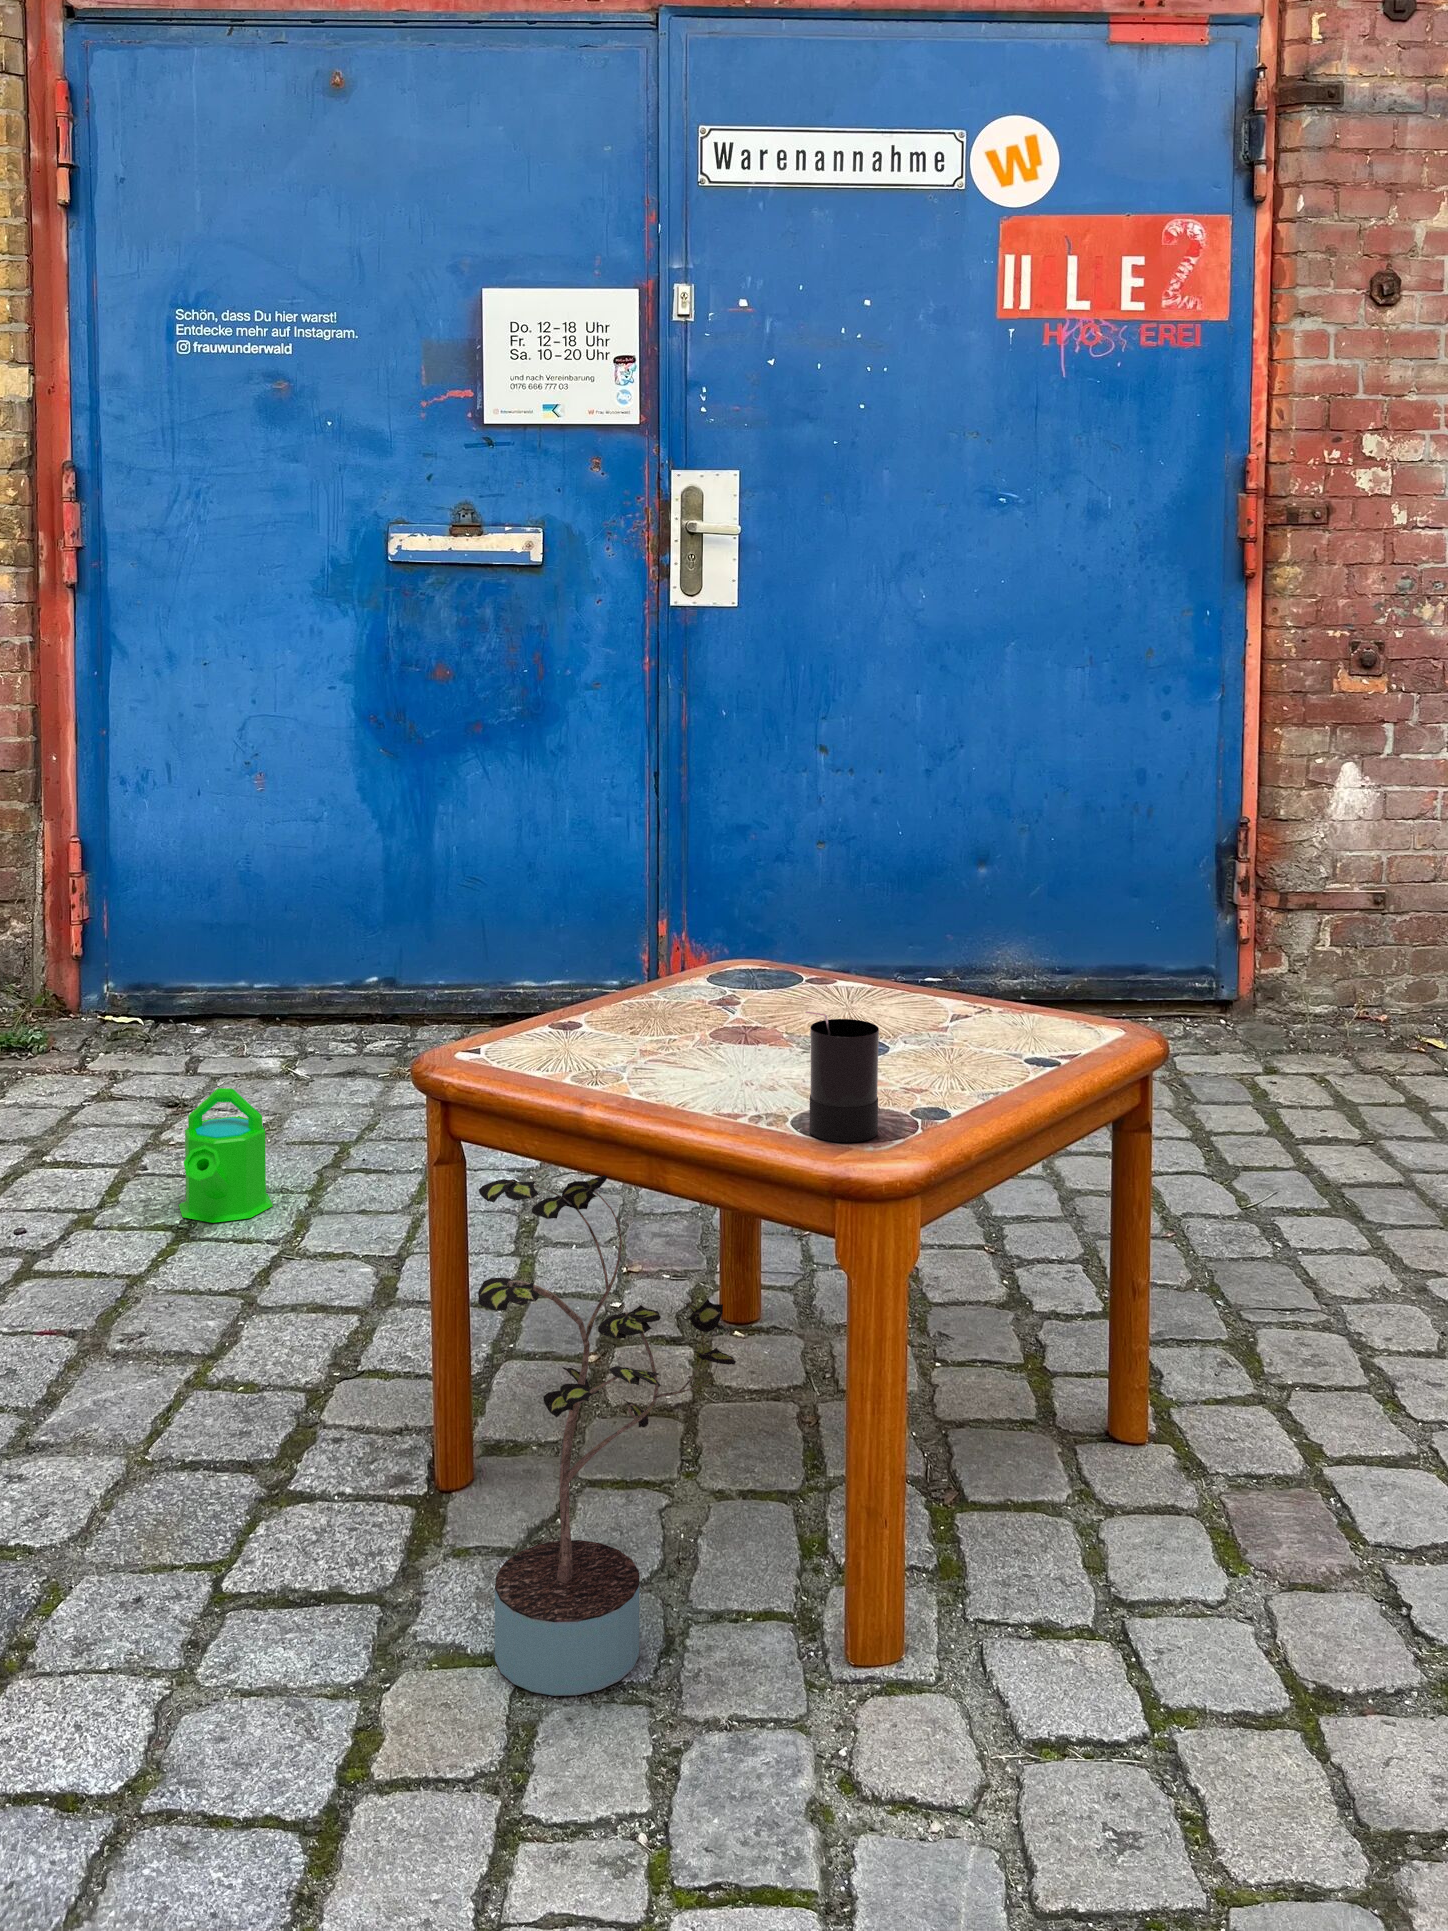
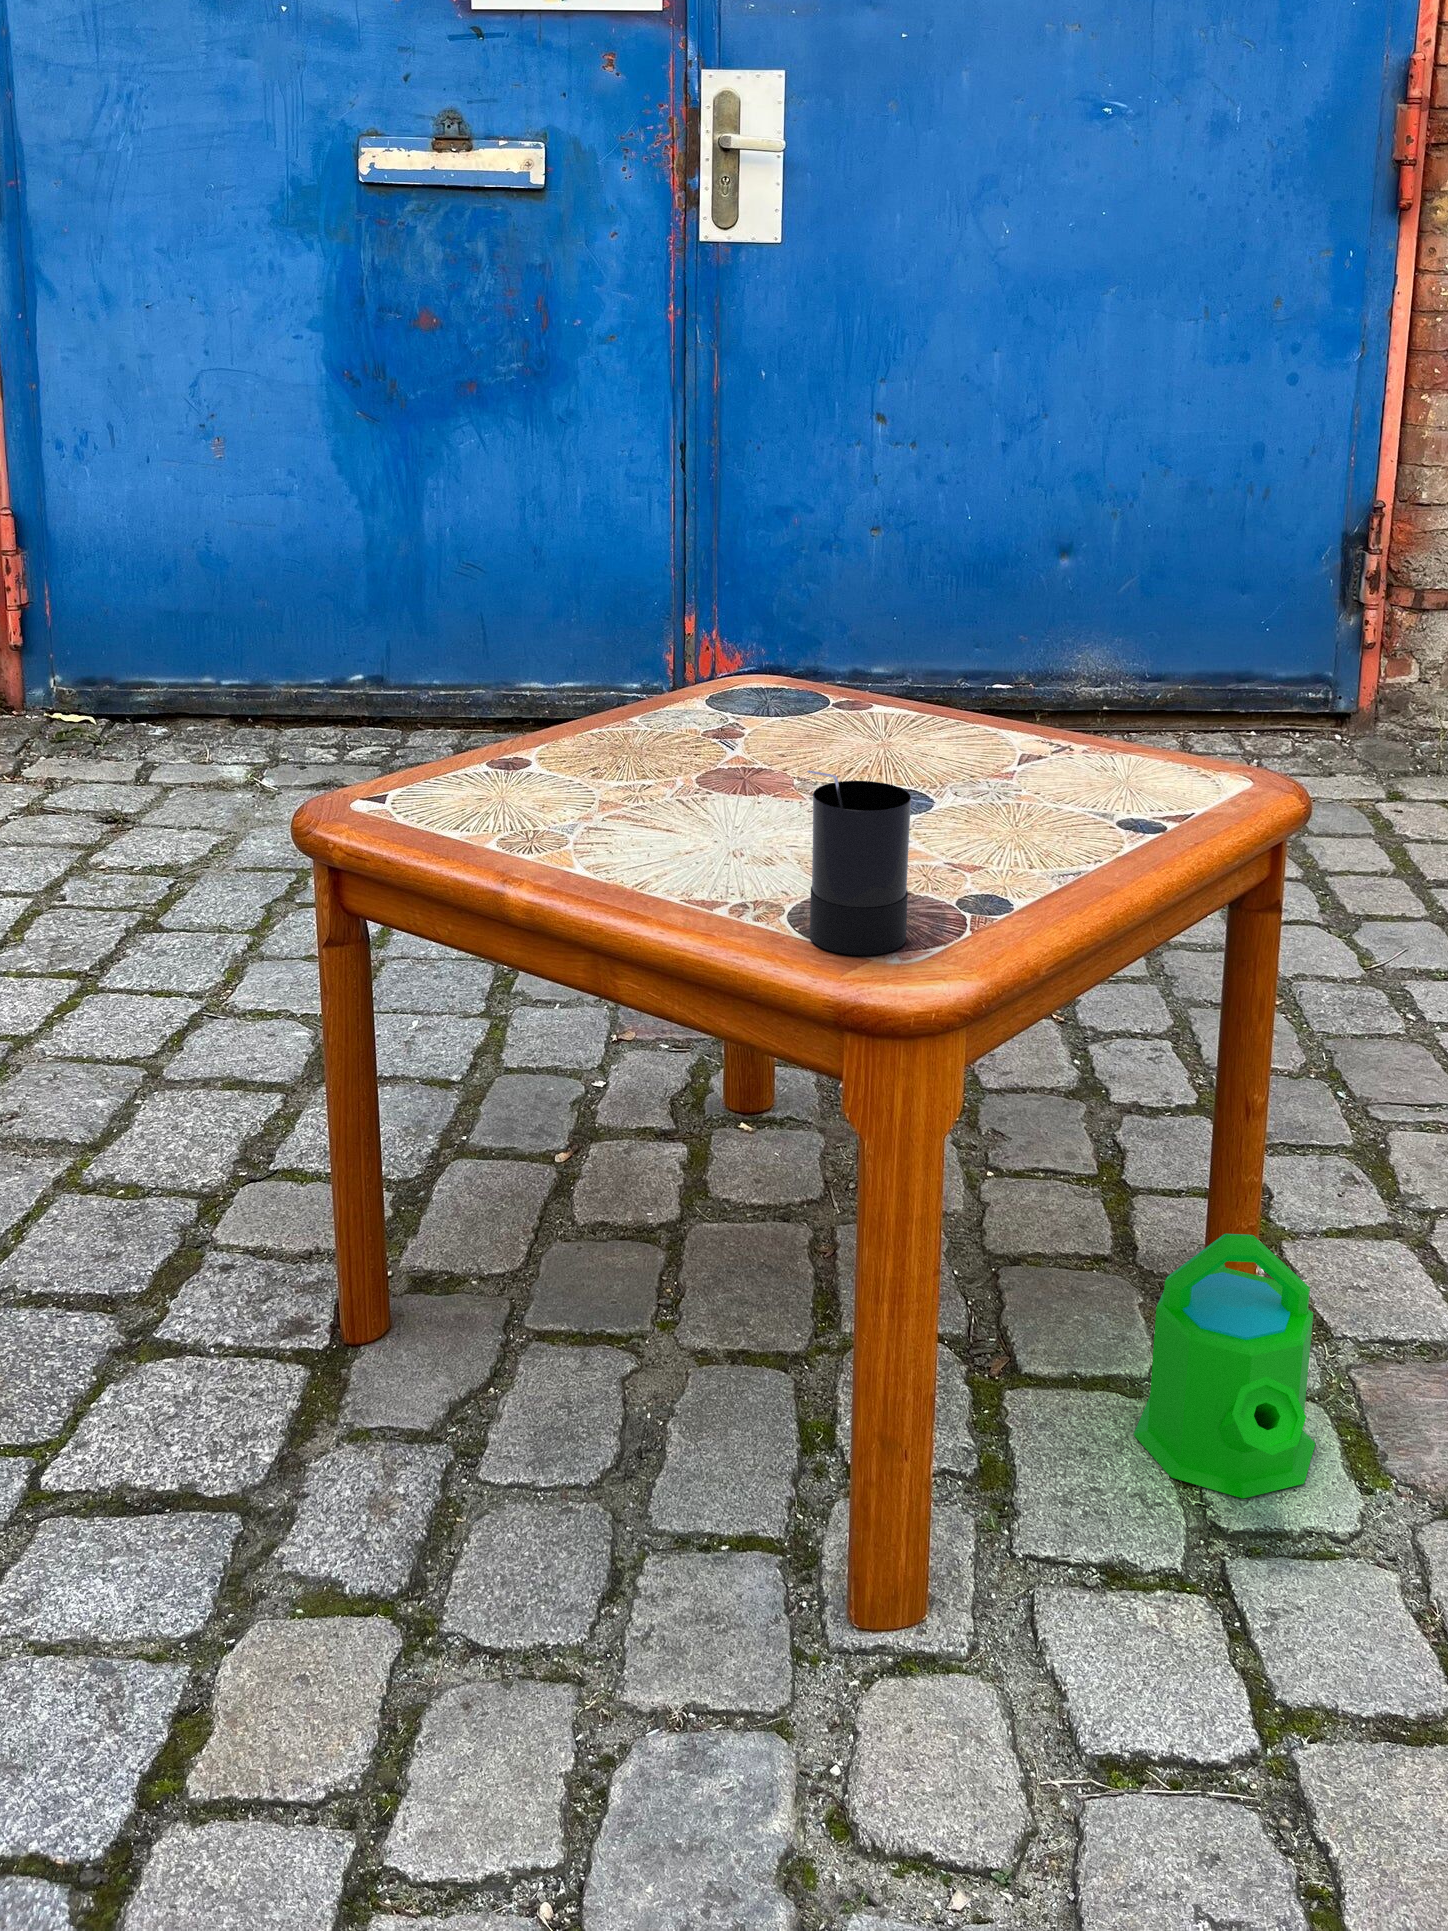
watering can: present [179,1088,273,1223] -> present [1134,1234,1316,1499]
potted plant: present [478,1175,736,1696] -> none [326,980,703,1661]

